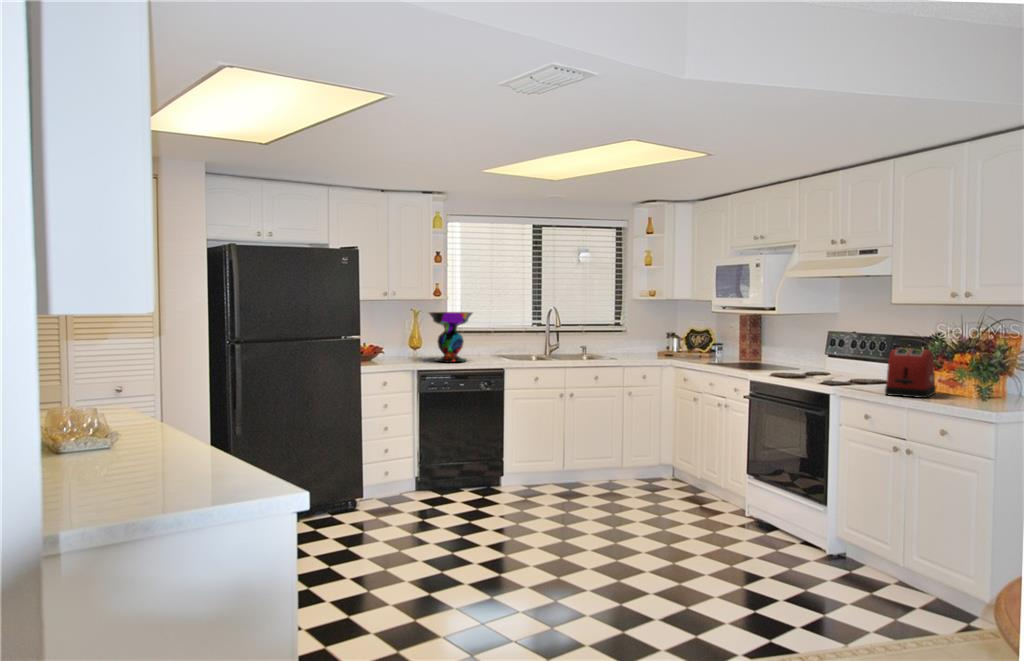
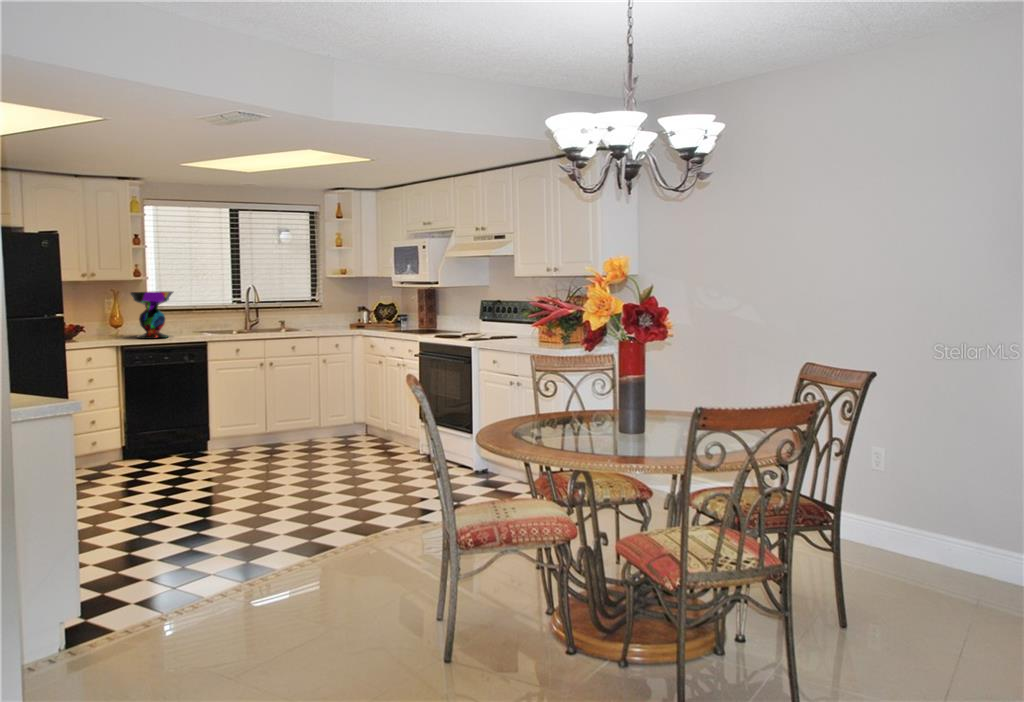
toaster: present [885,348,936,398] -> none [504,310,541,345]

